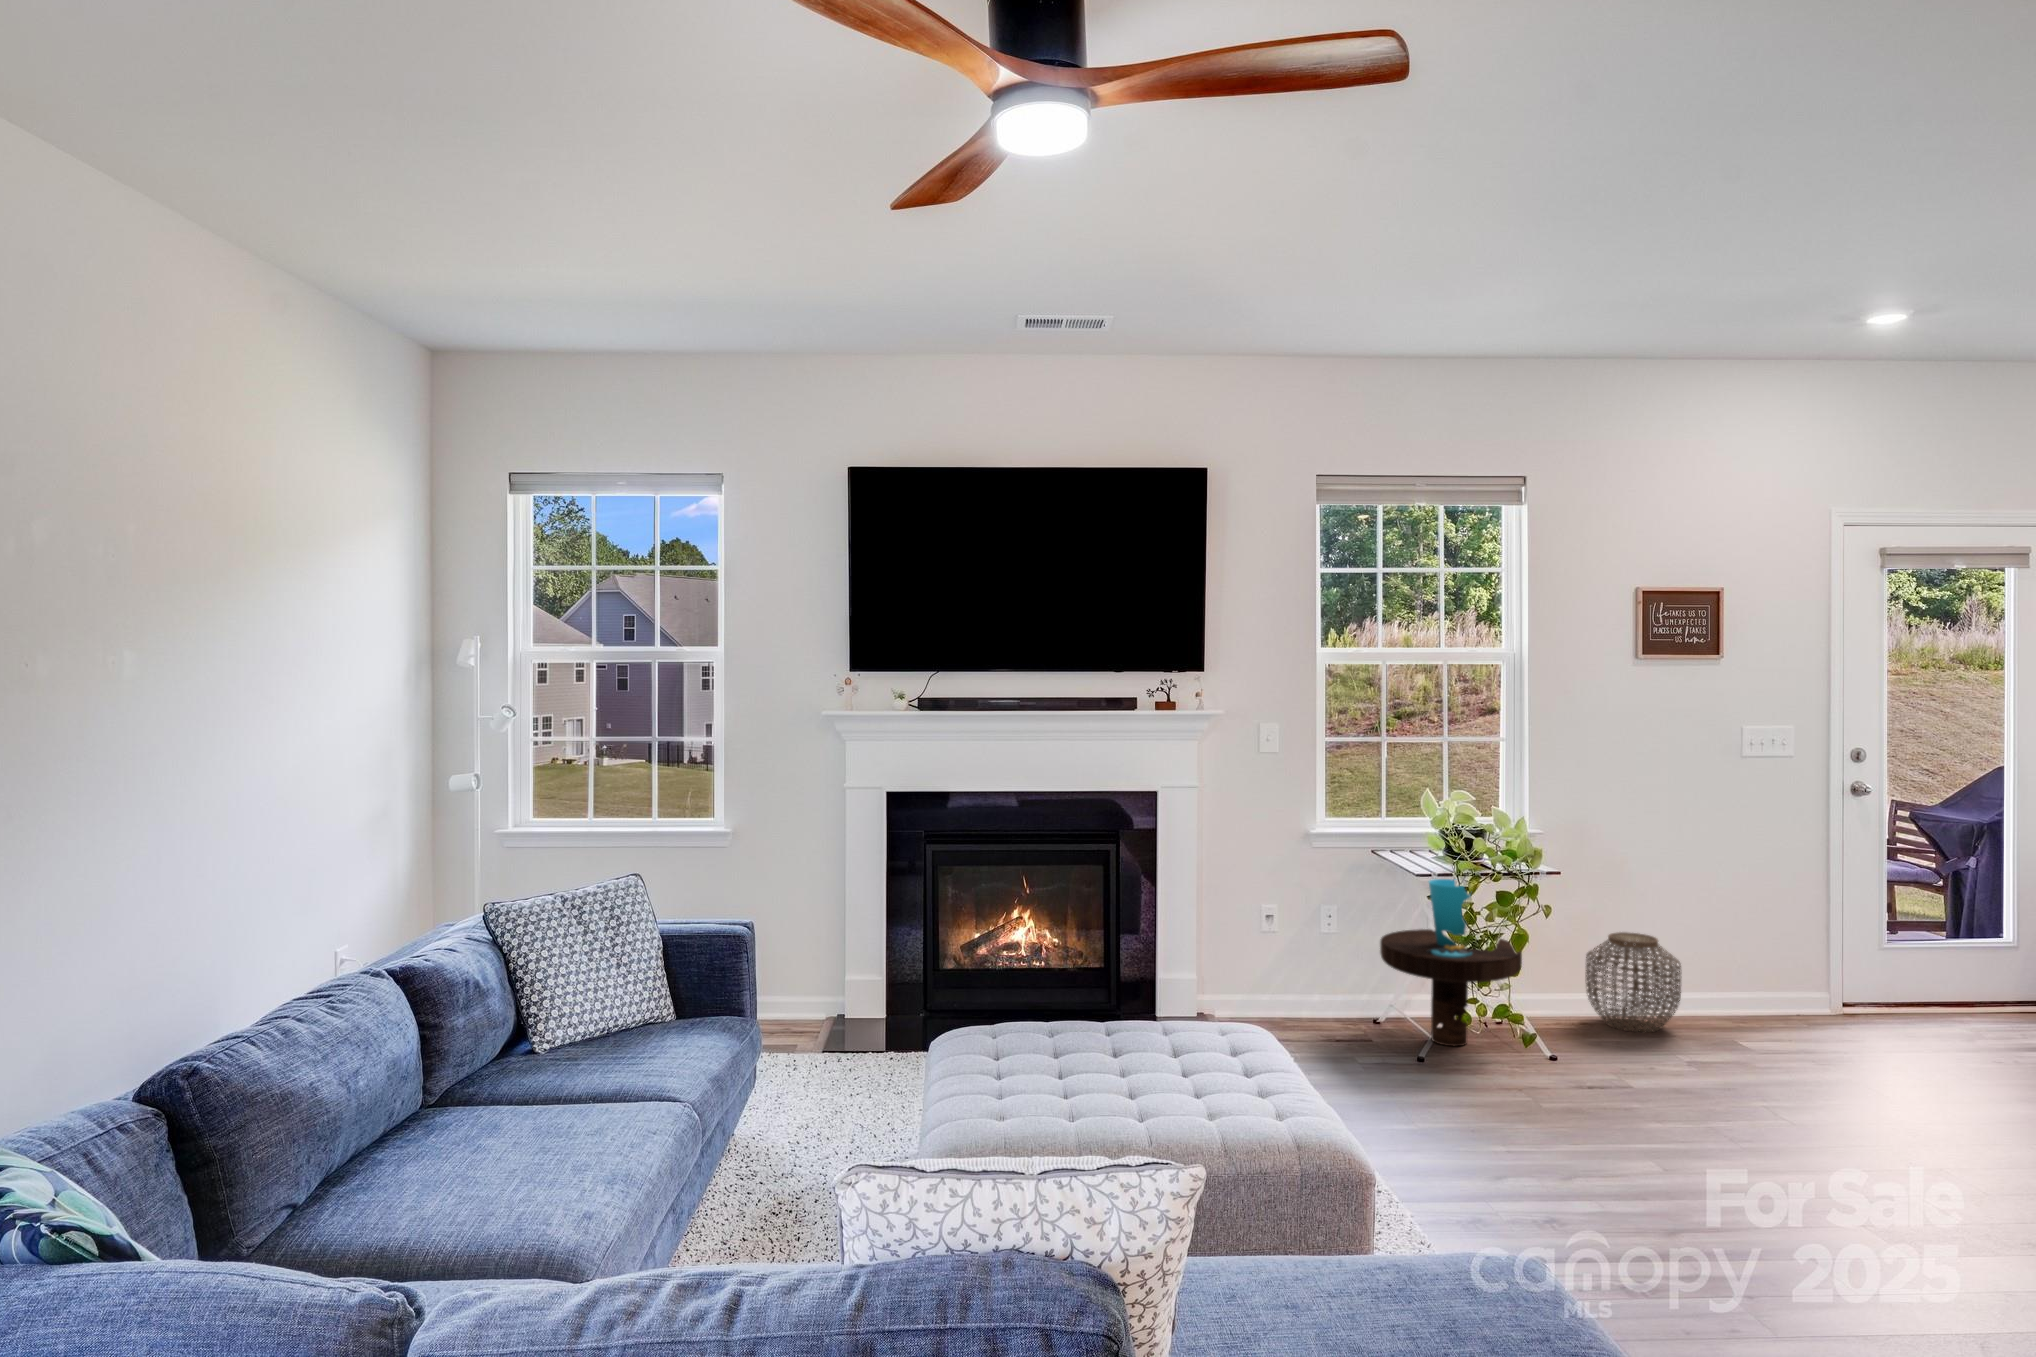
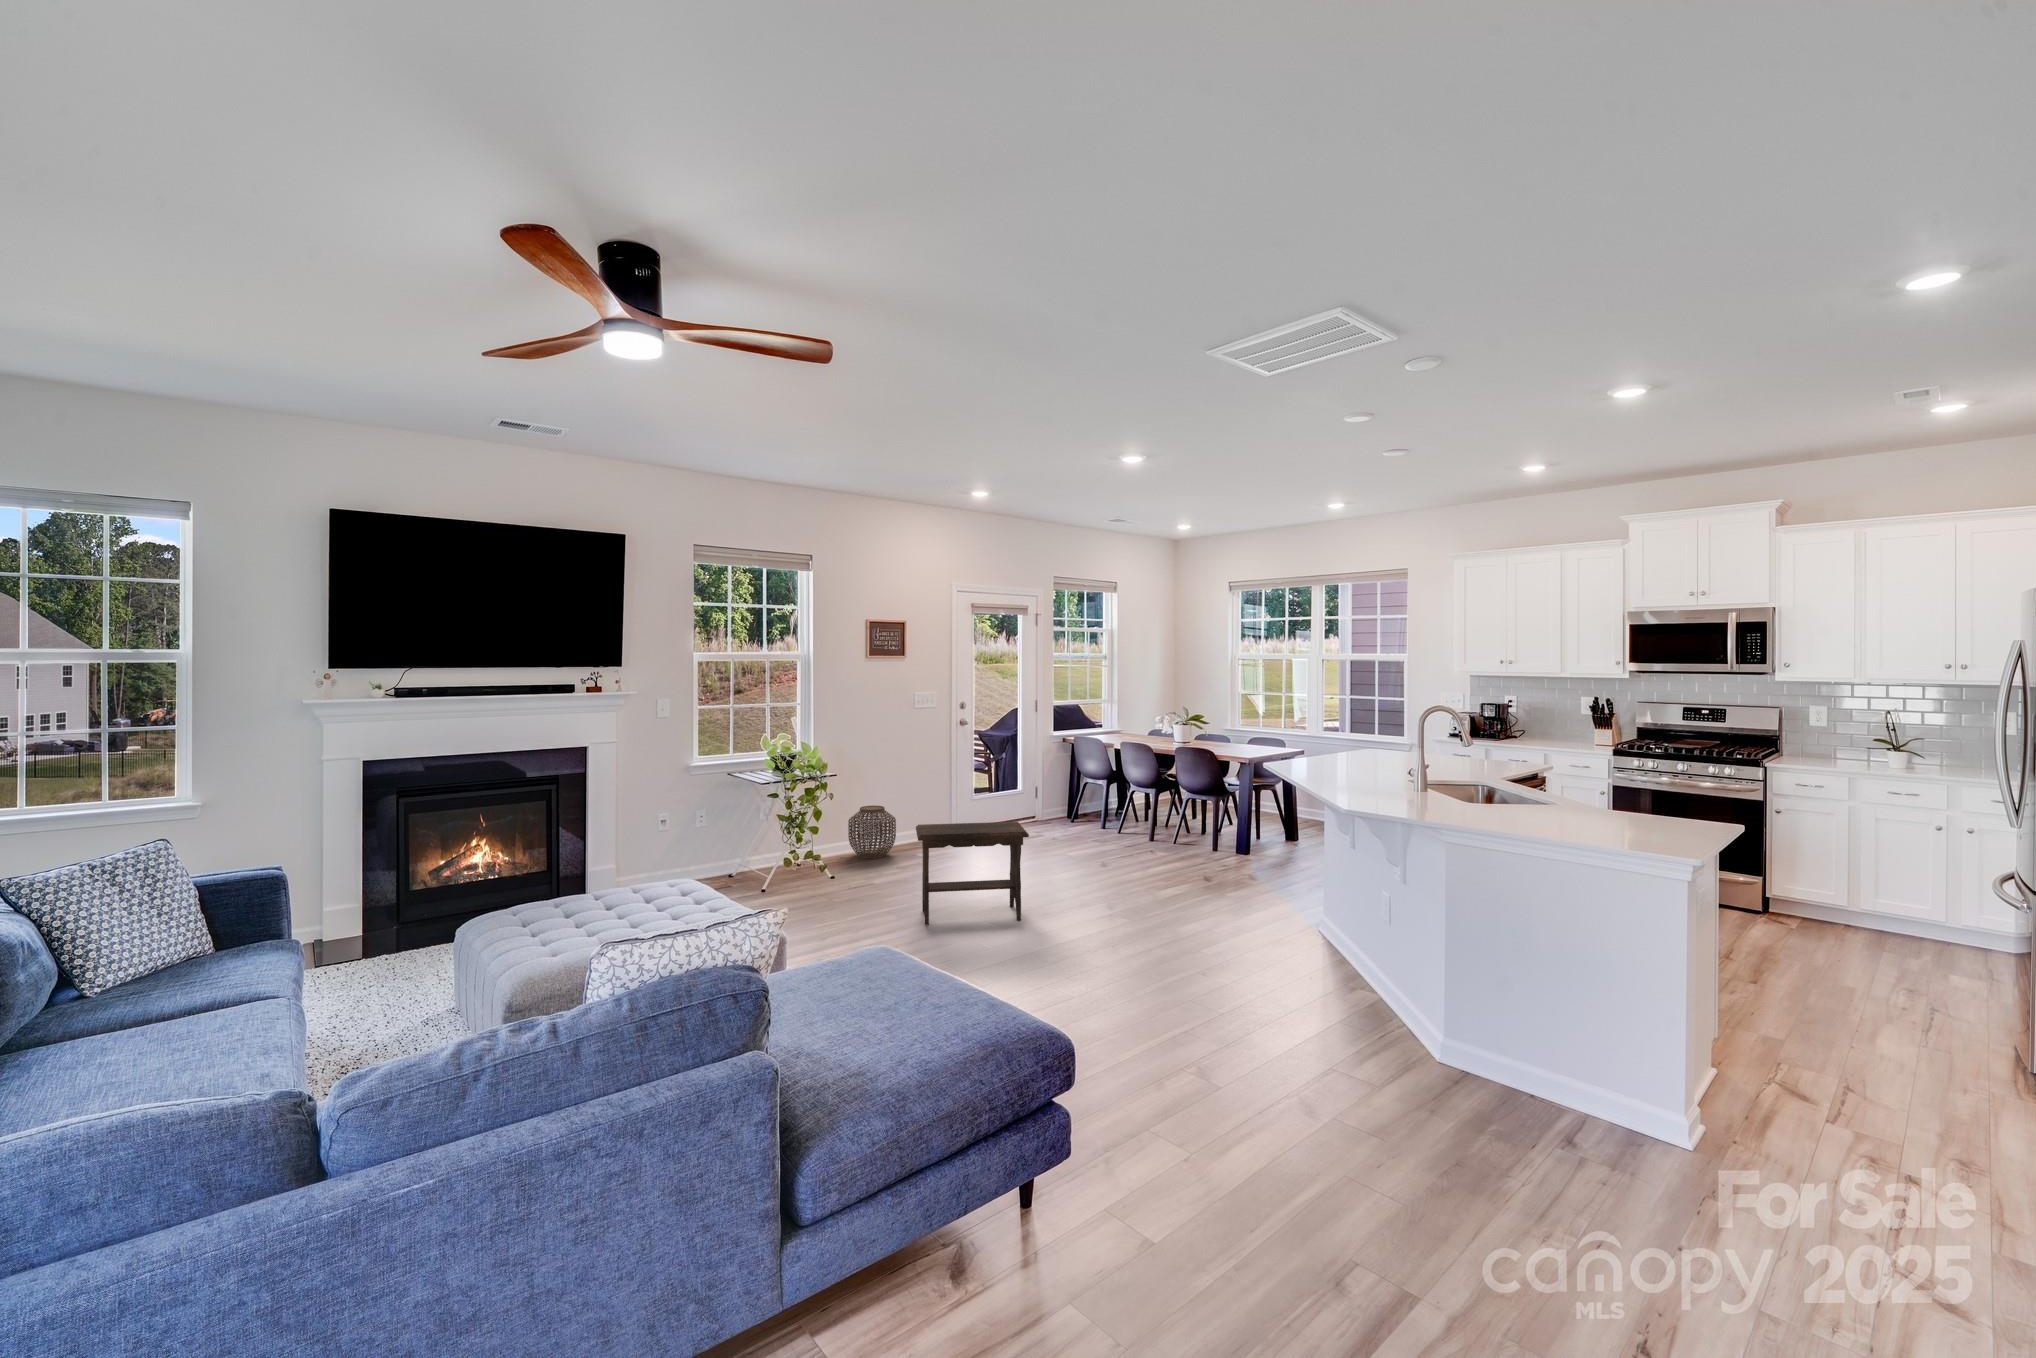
side table: present [1380,879,1522,1046] -> none [739,785,820,882]
footstool: none [1687,990,1962,1240] -> present [916,822,1029,925]

